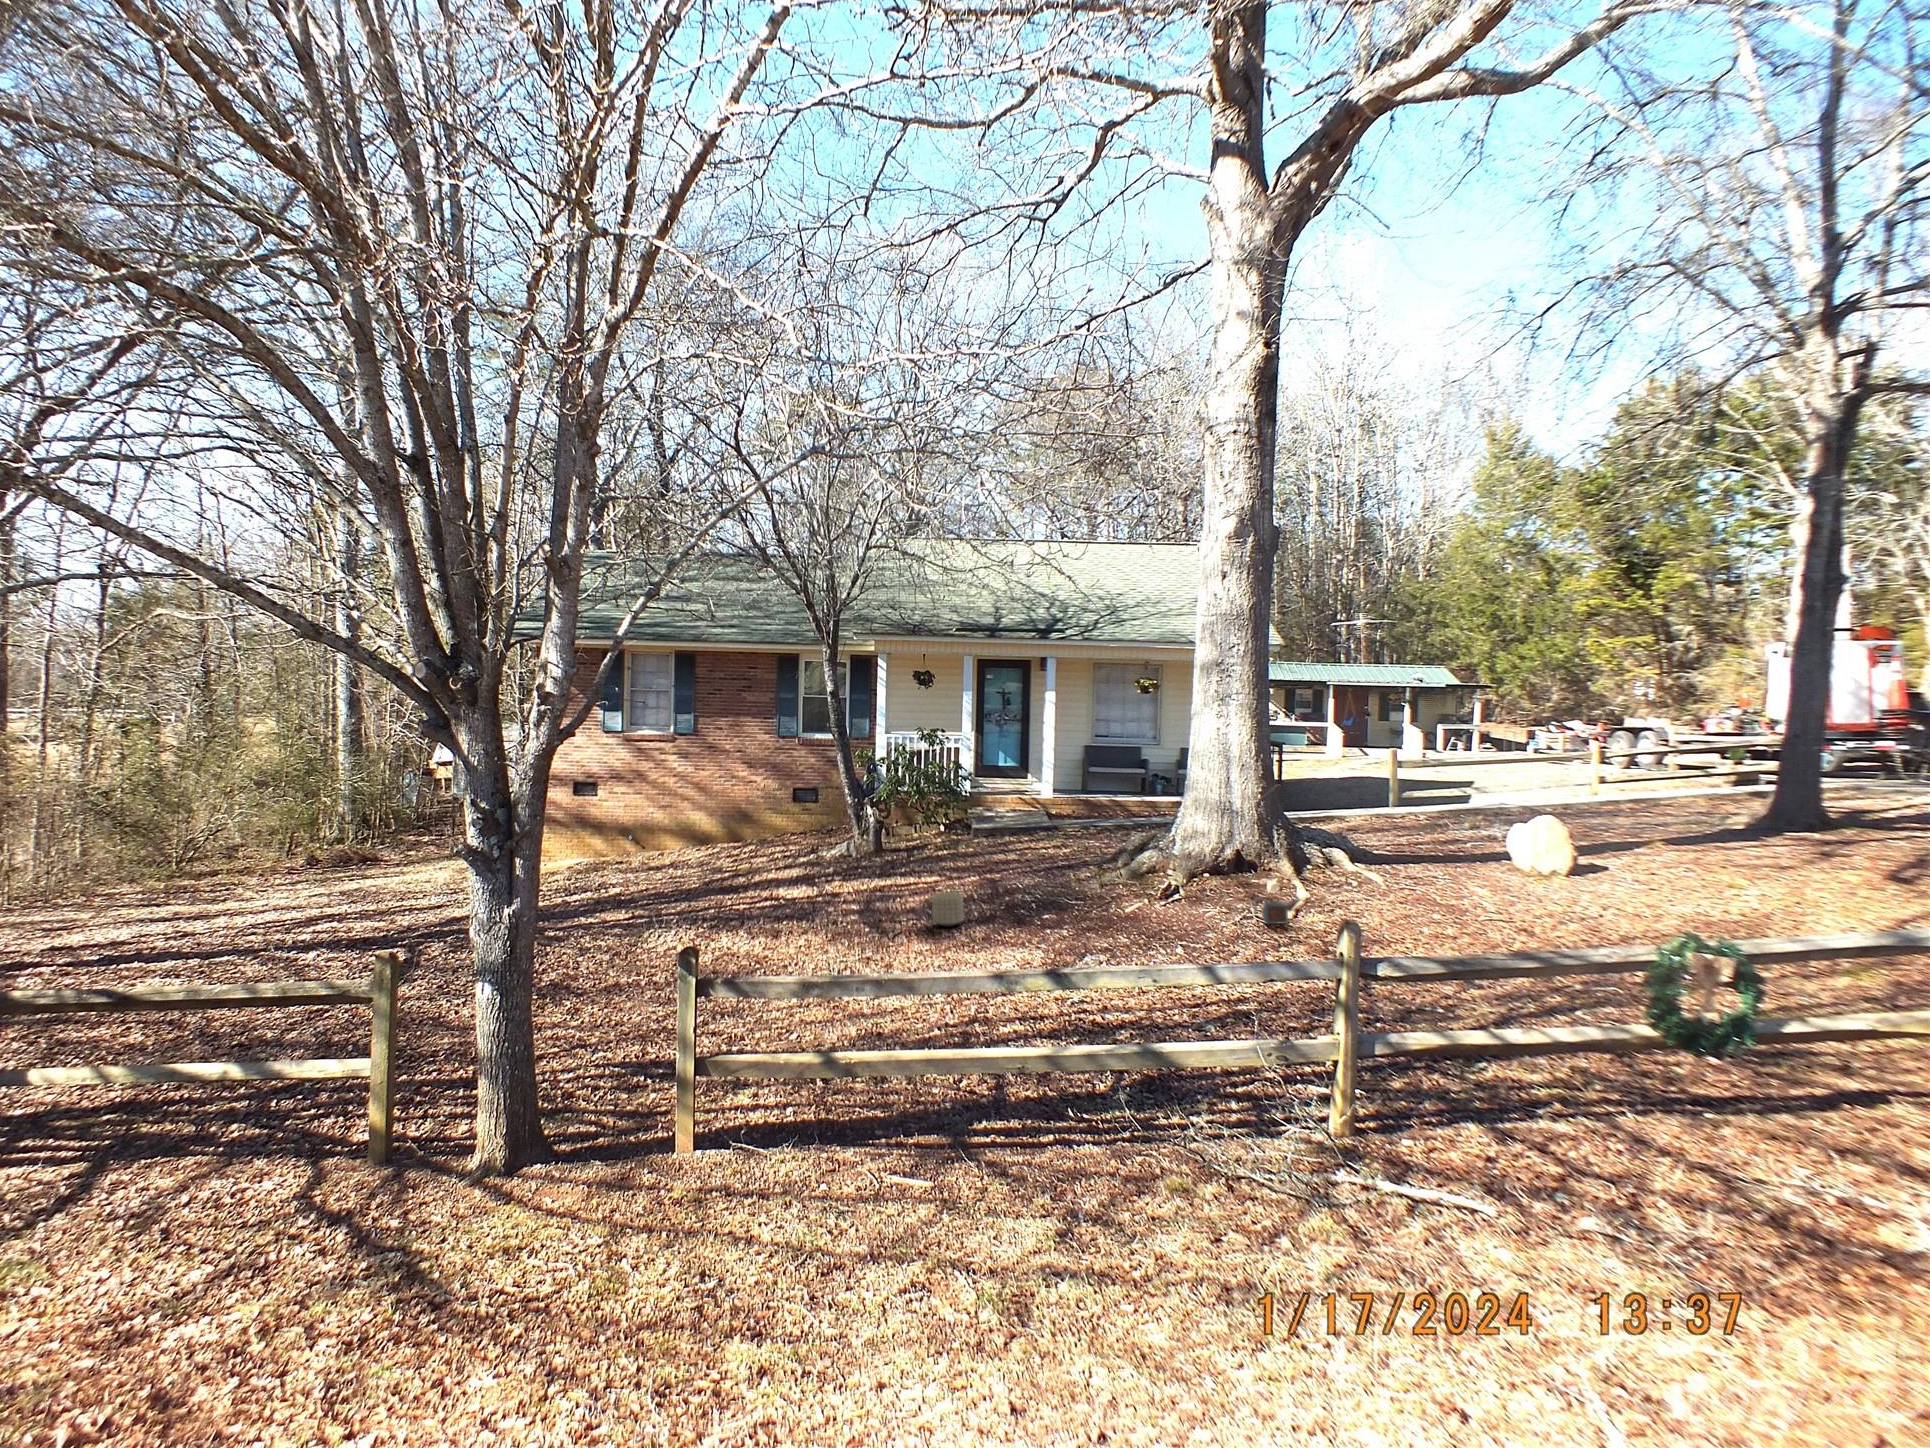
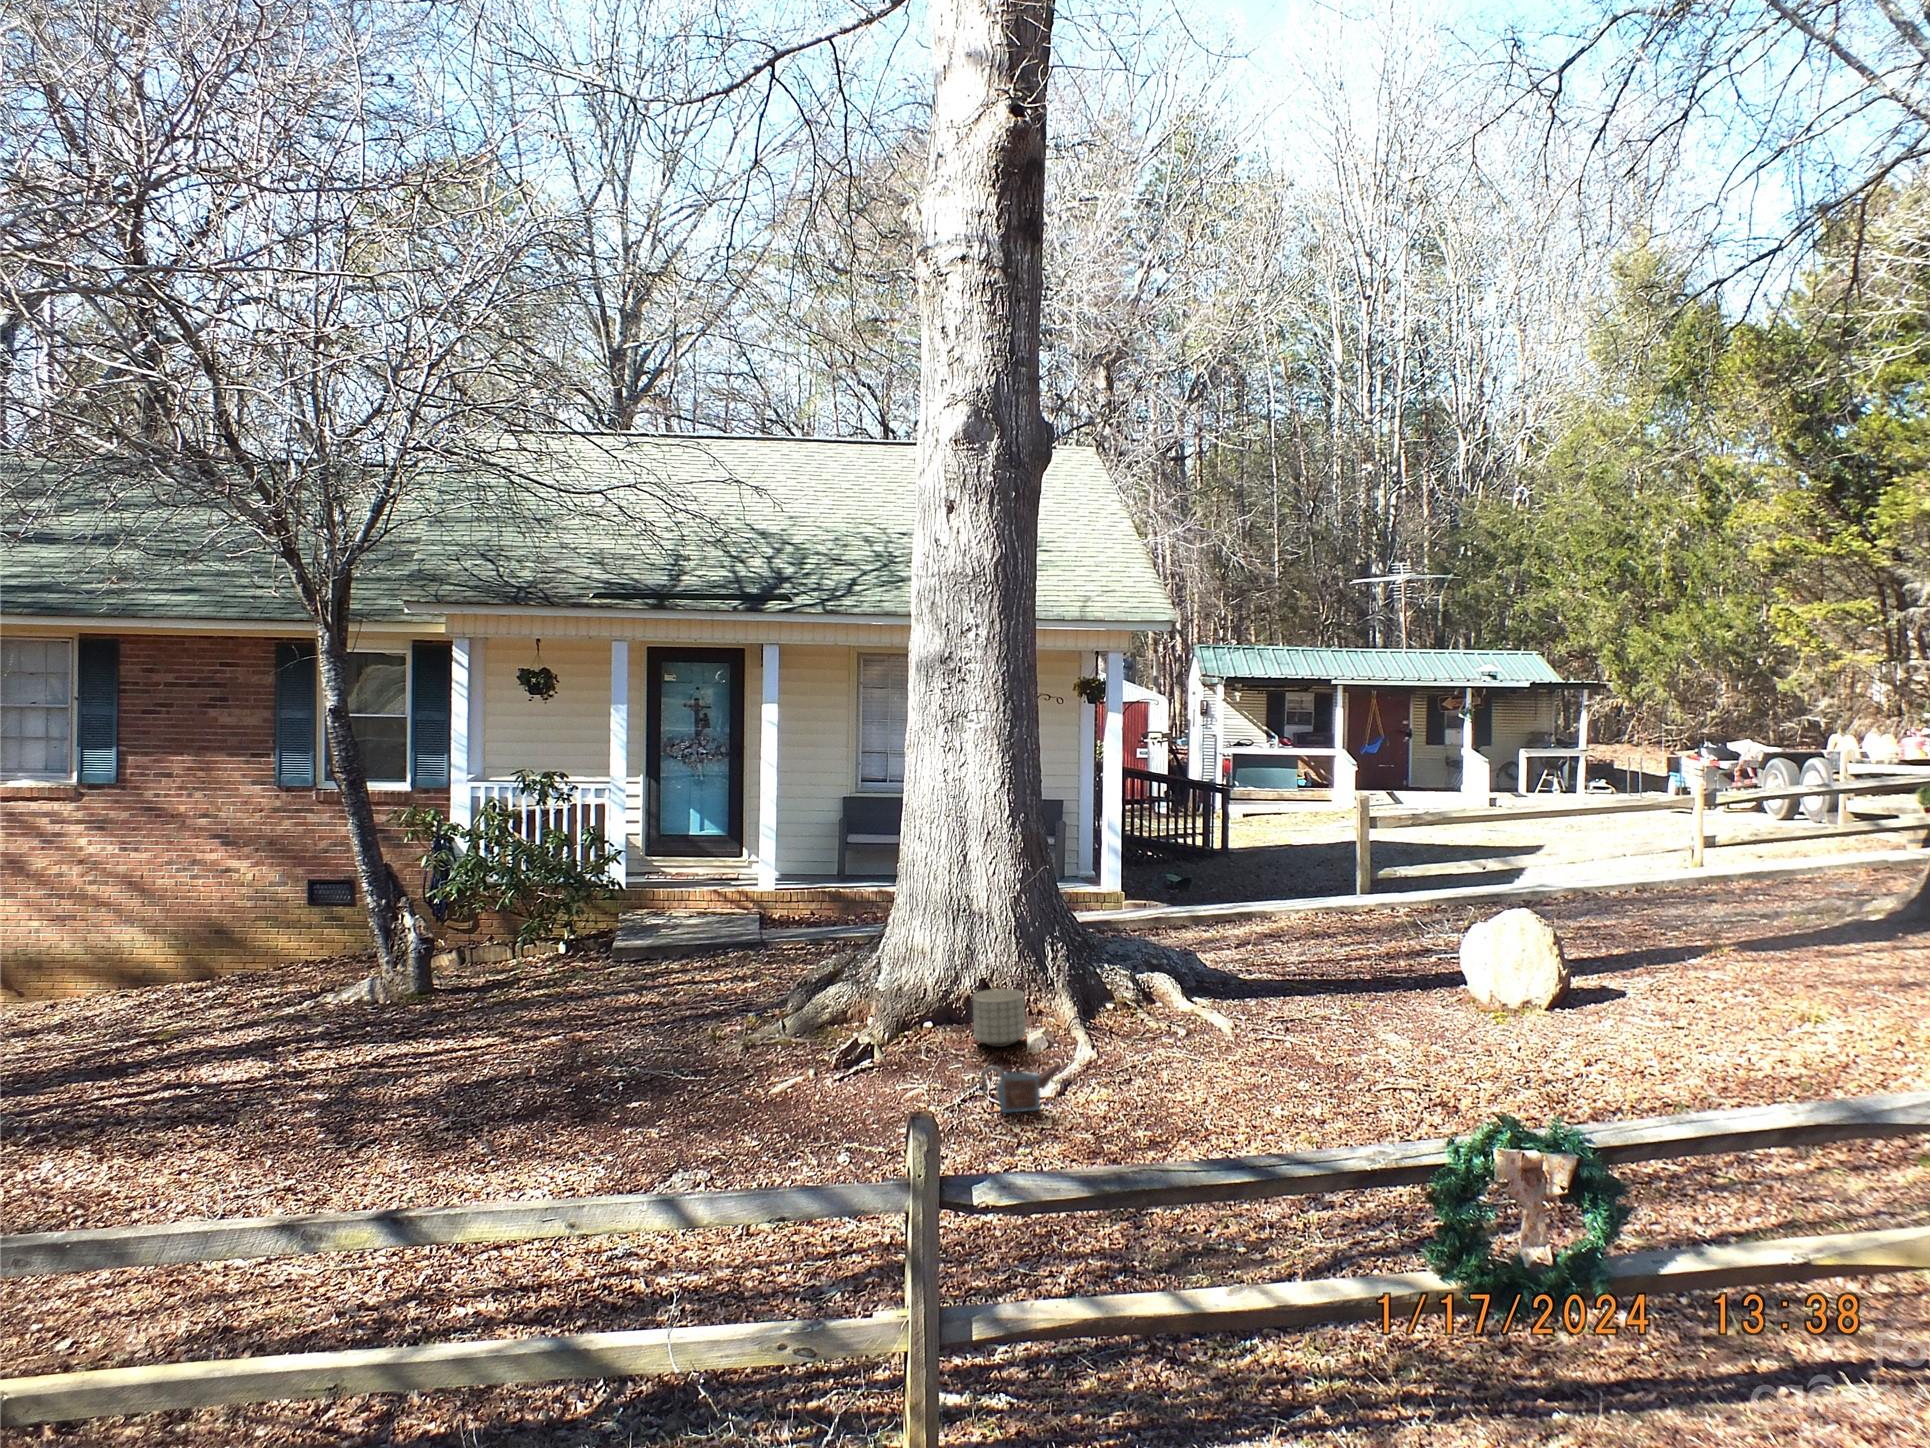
planter: present [932,892,964,927] -> present [972,989,1026,1047]

